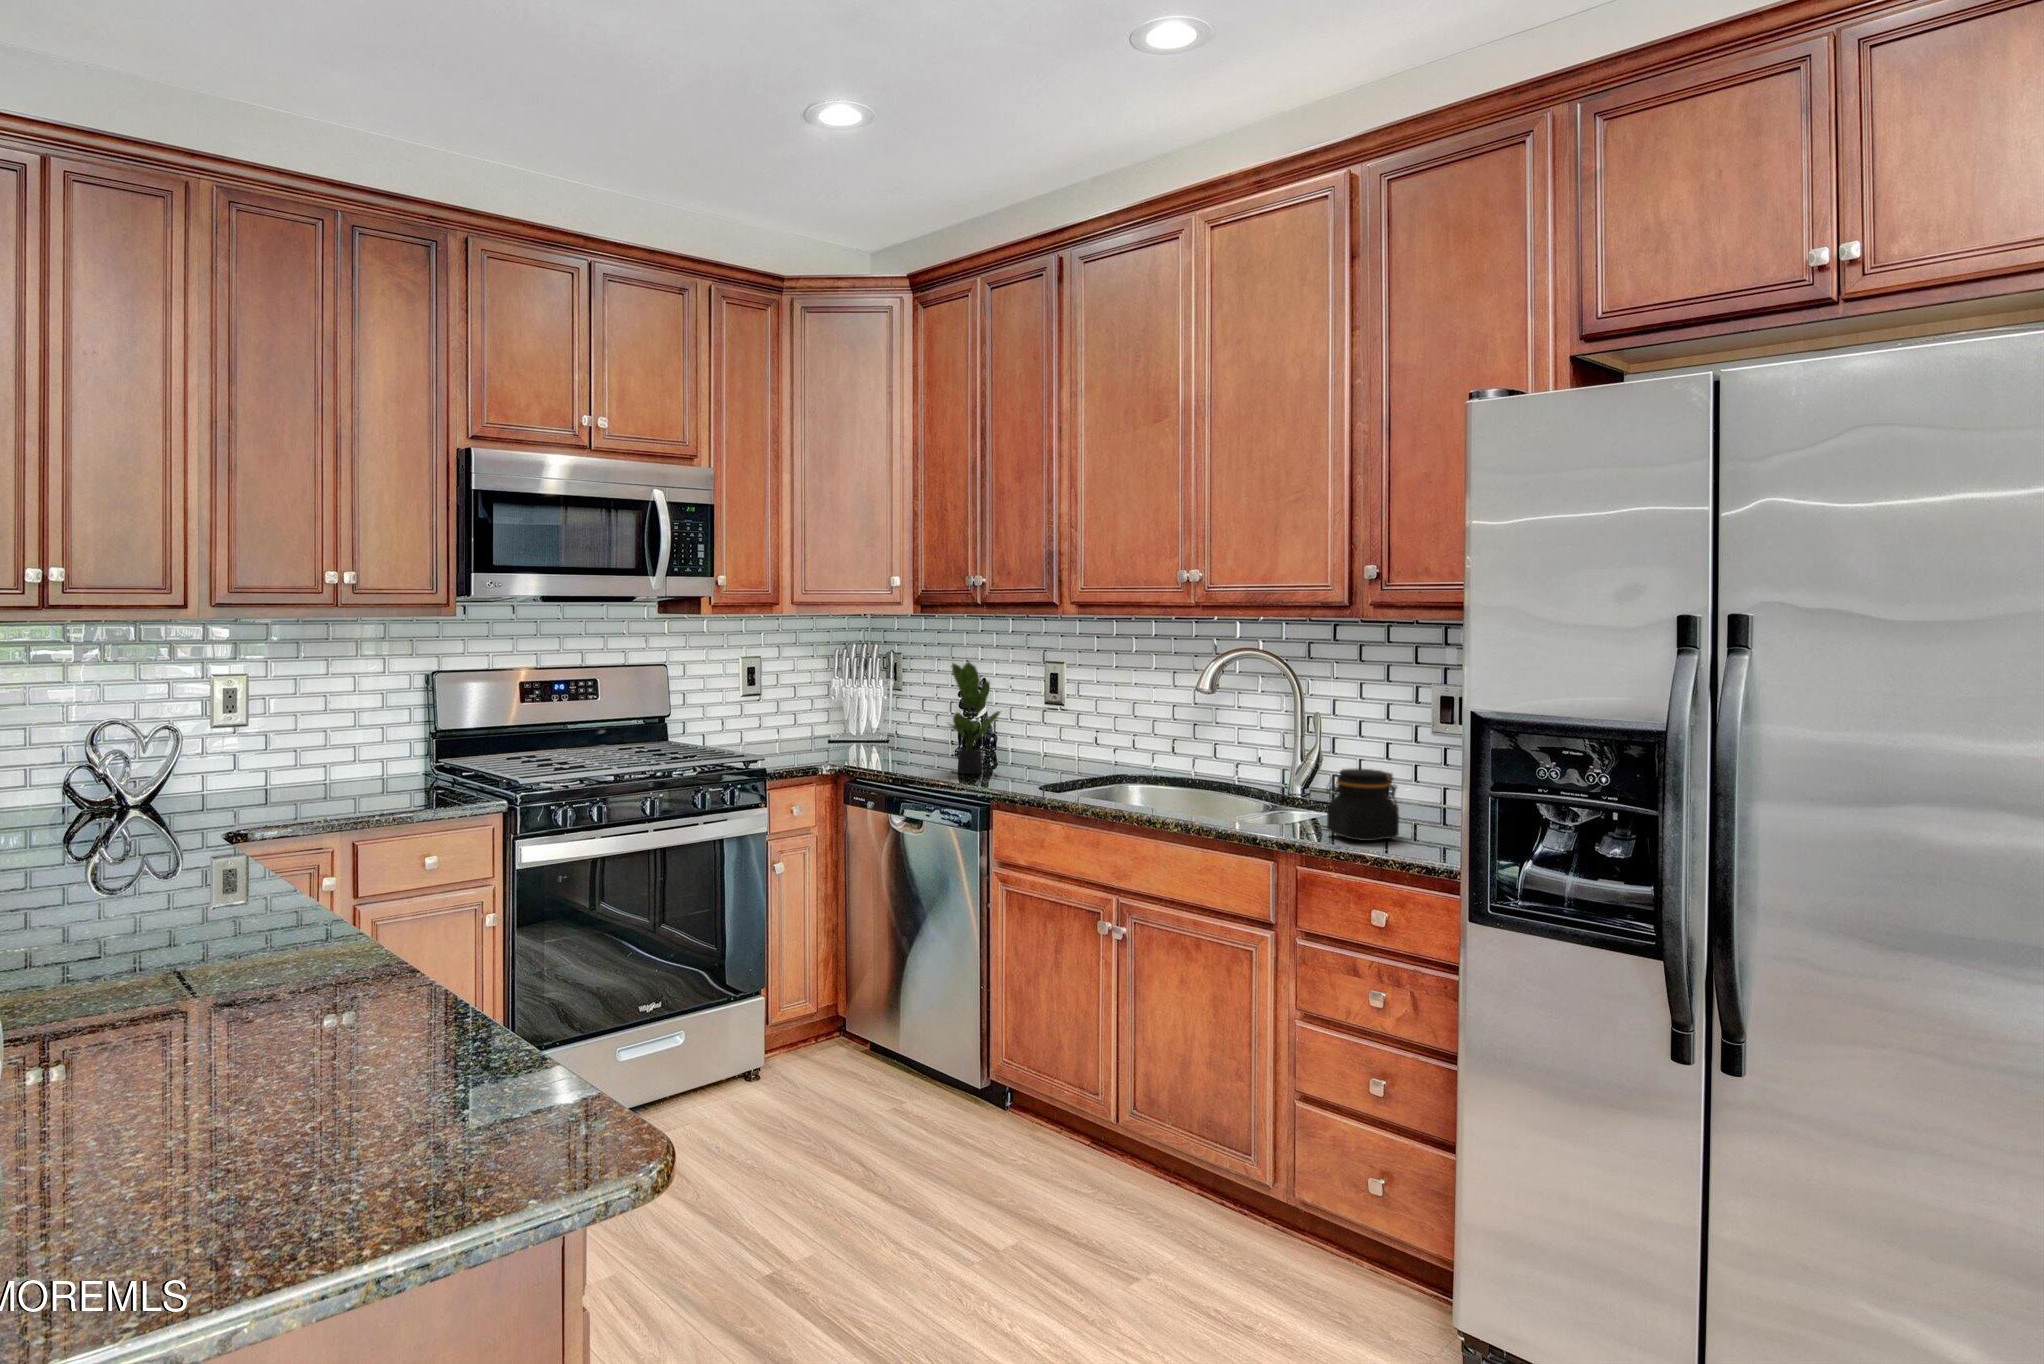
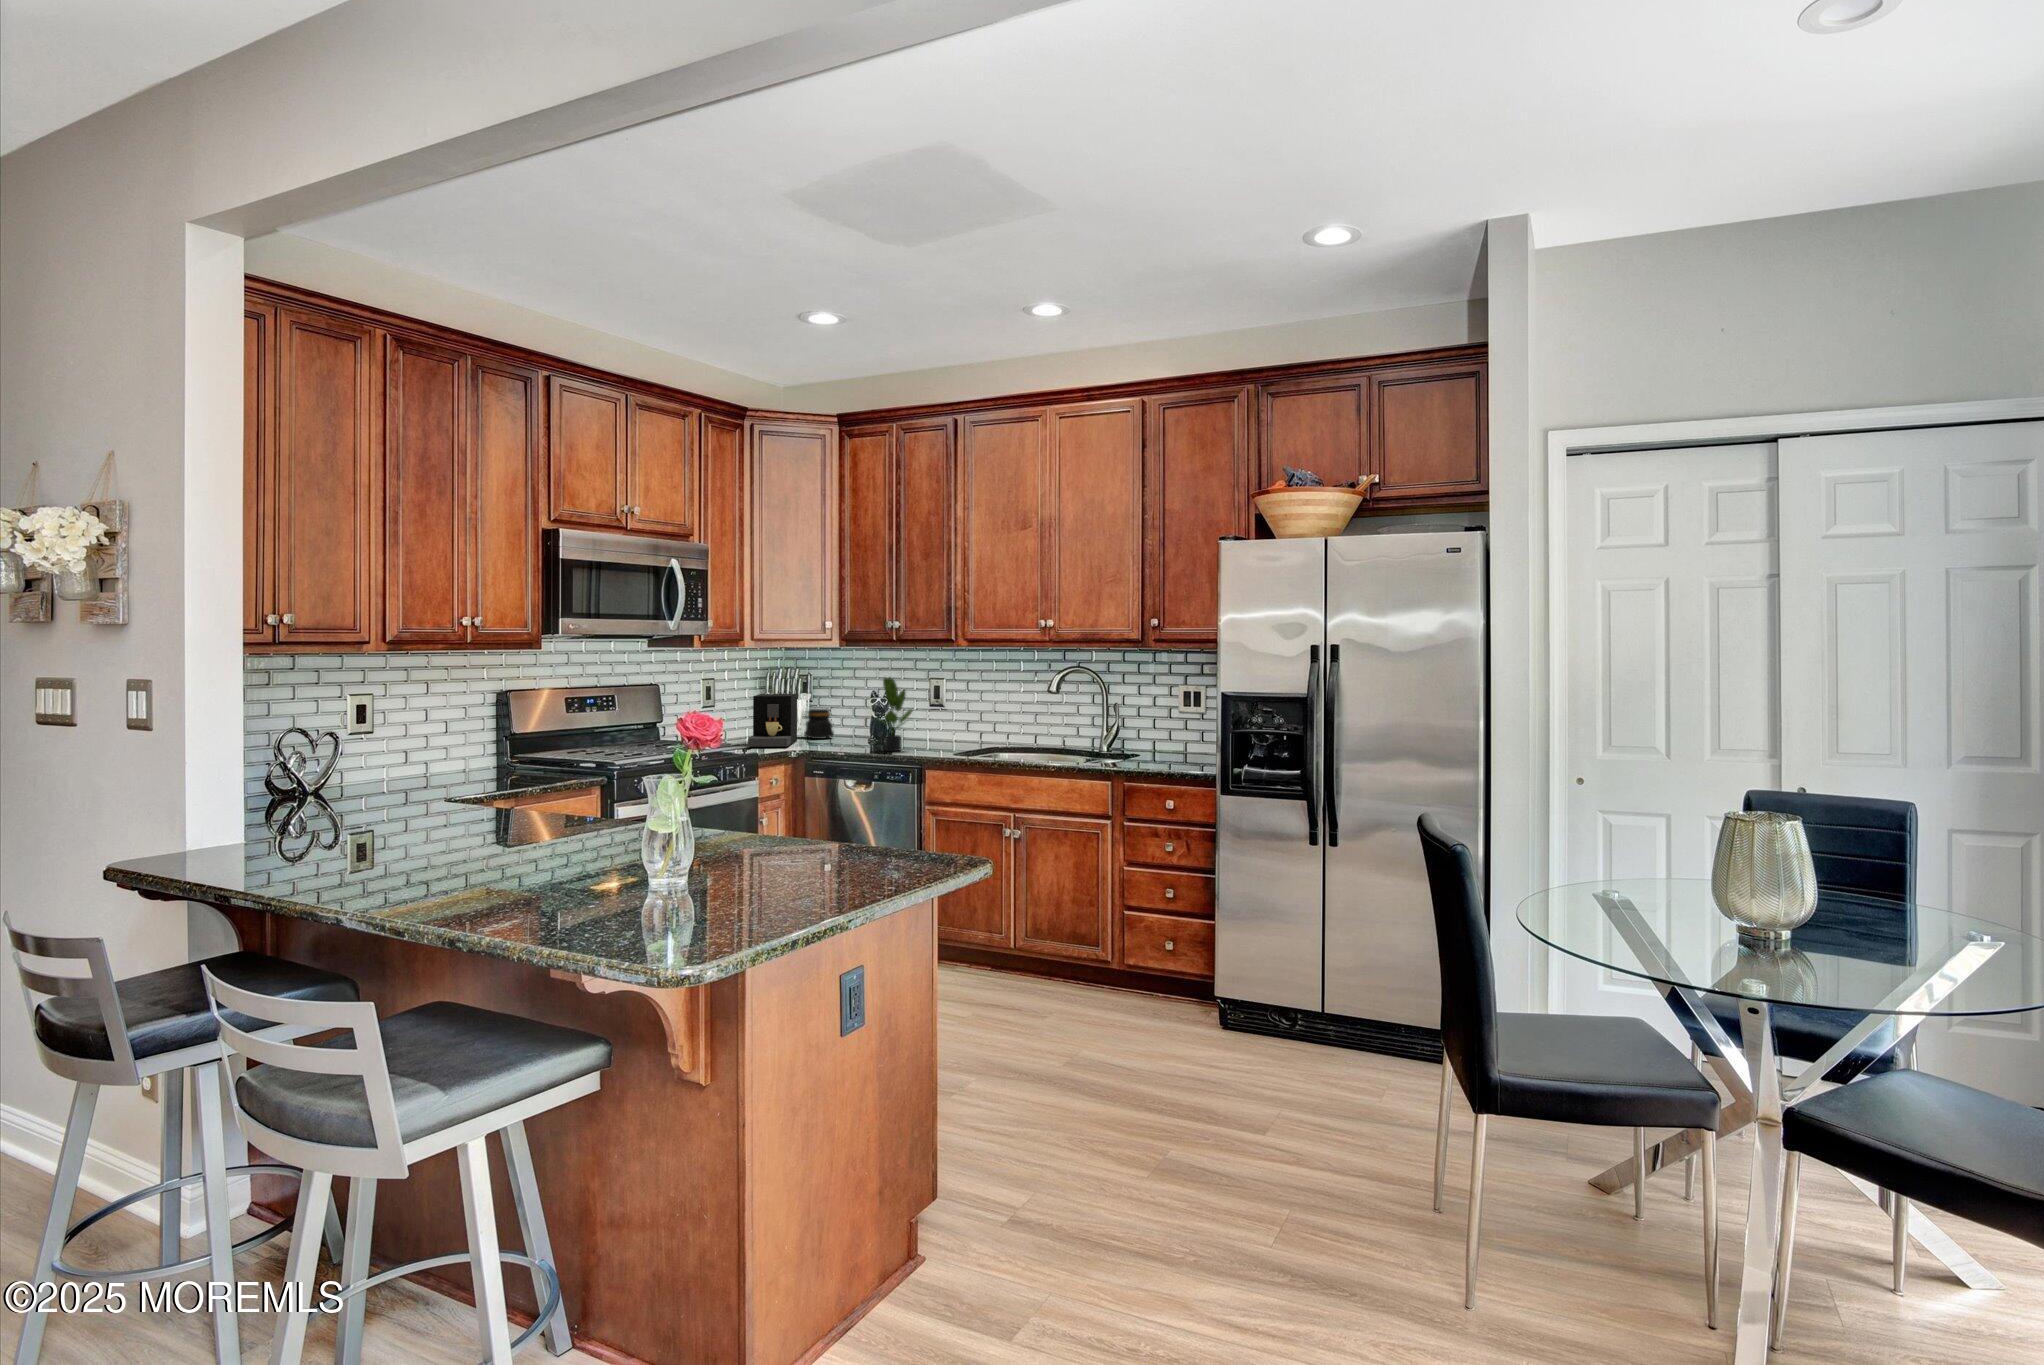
coffee maker: none [783,680,868,757] -> present [748,694,797,747]
jar: present [1326,769,1399,841] -> present [803,708,834,739]

